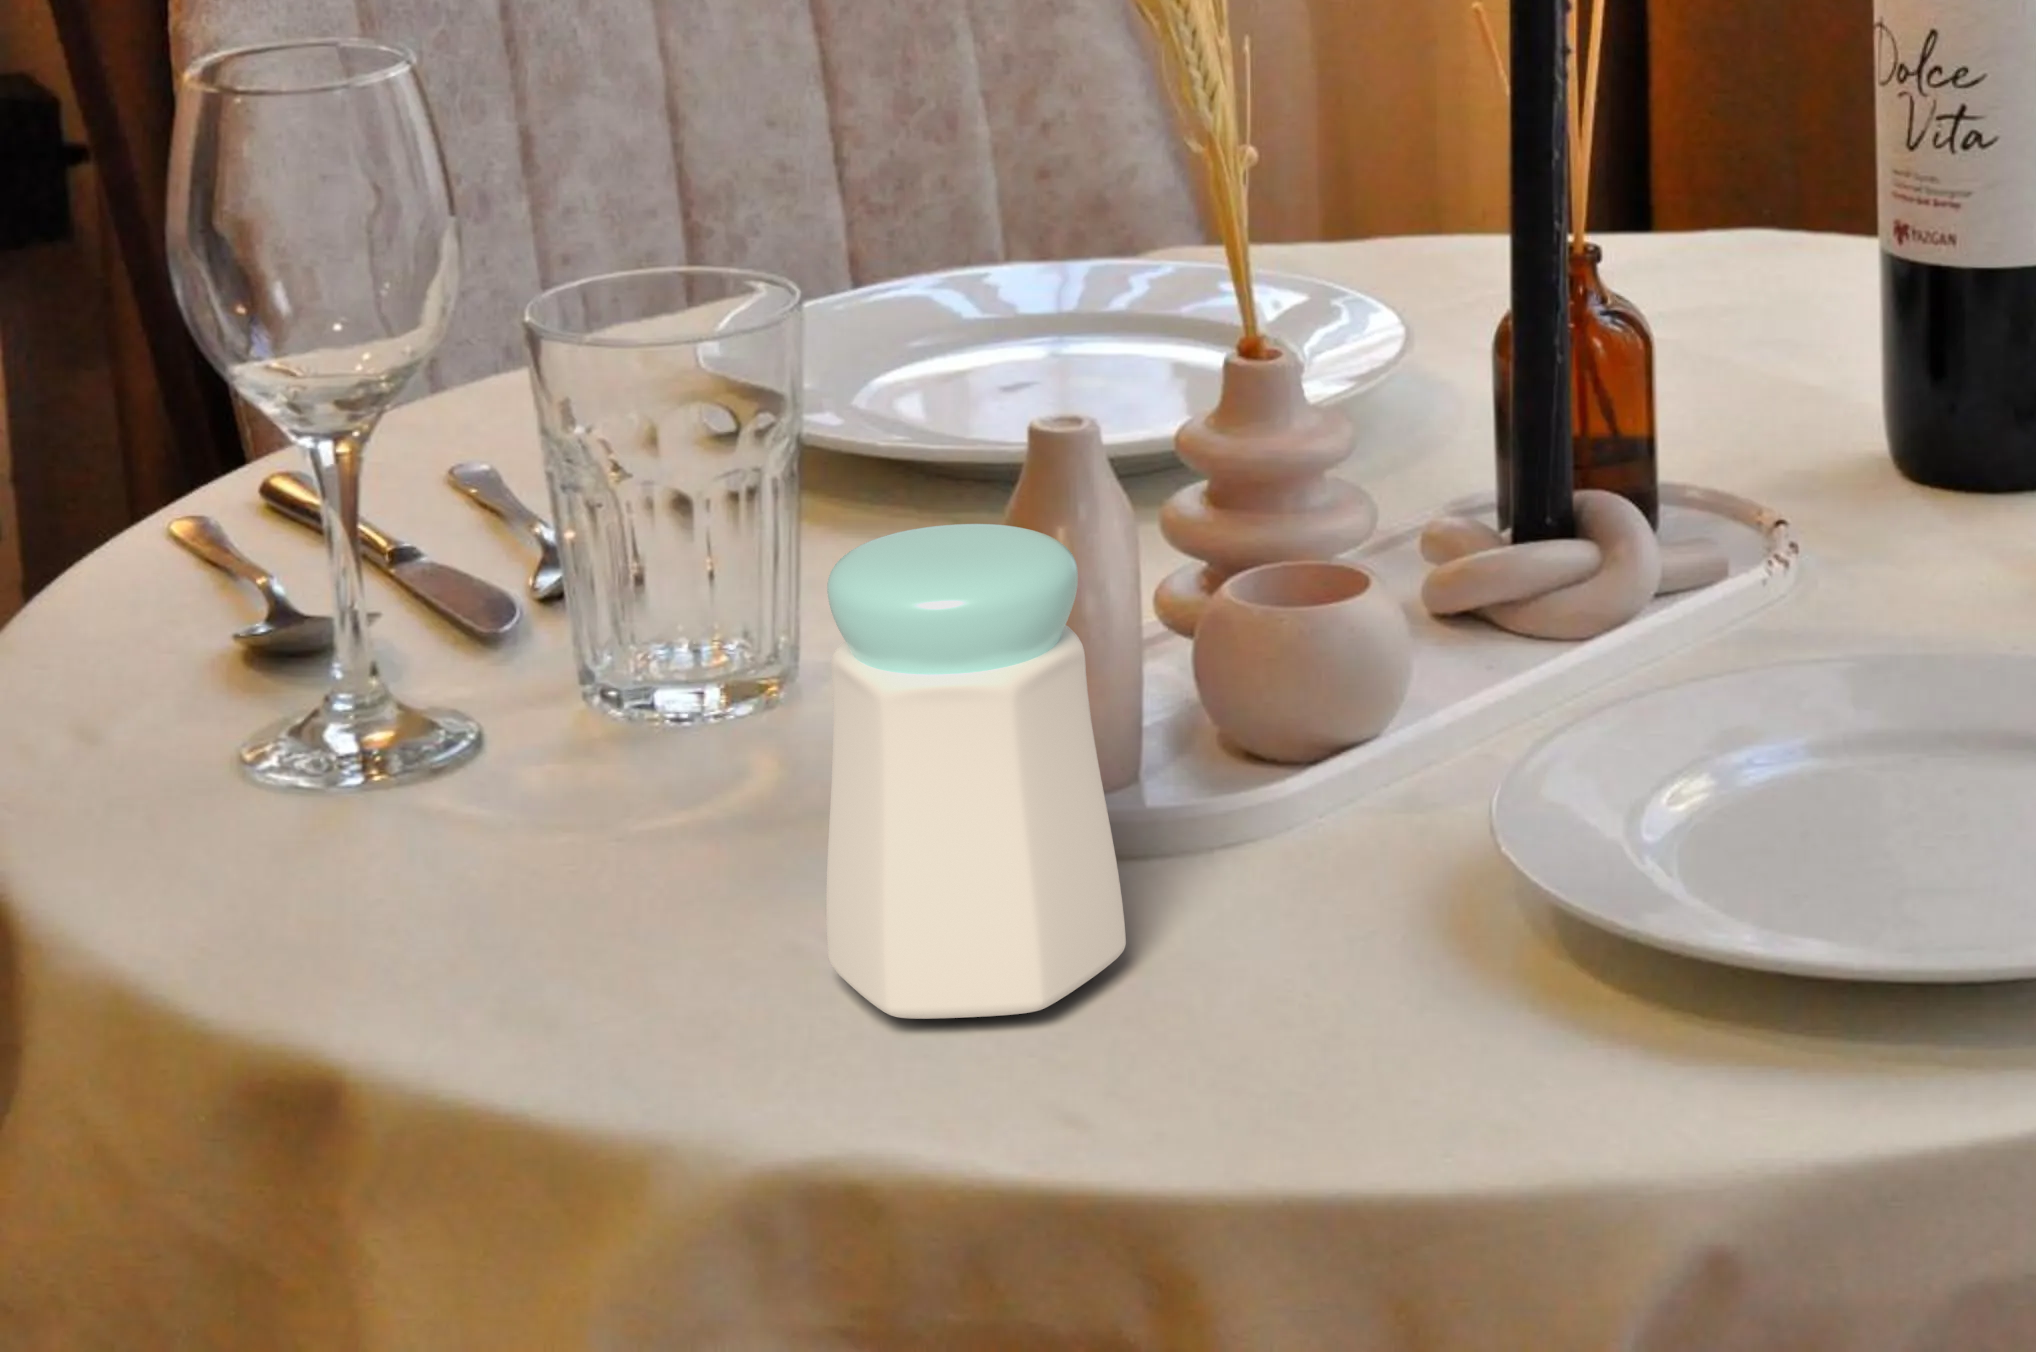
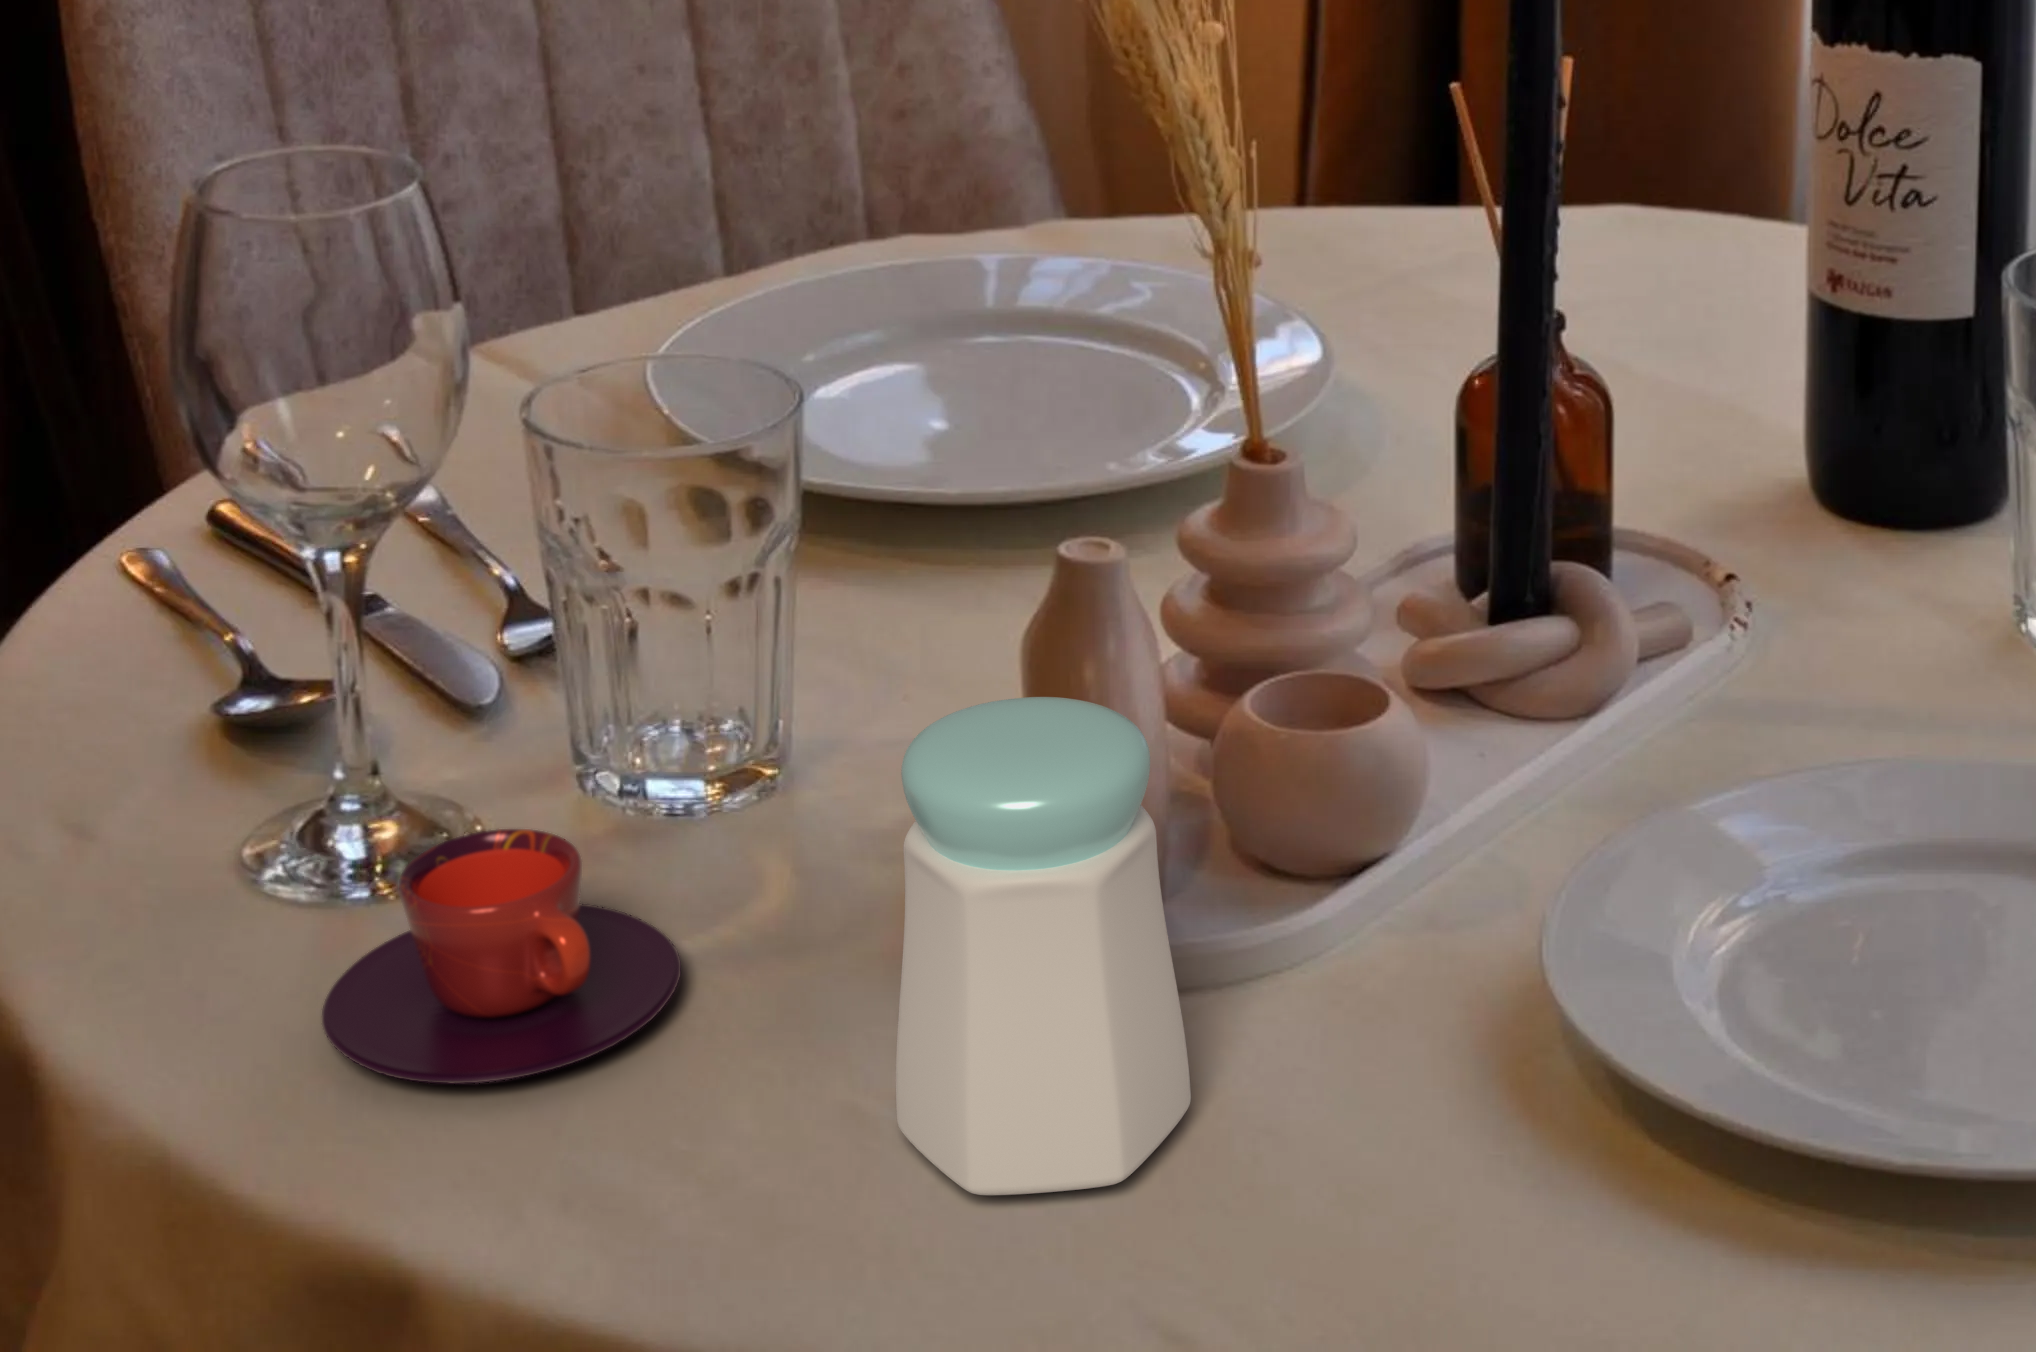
teacup: none [283,693,645,923] -> present [322,829,681,1084]

